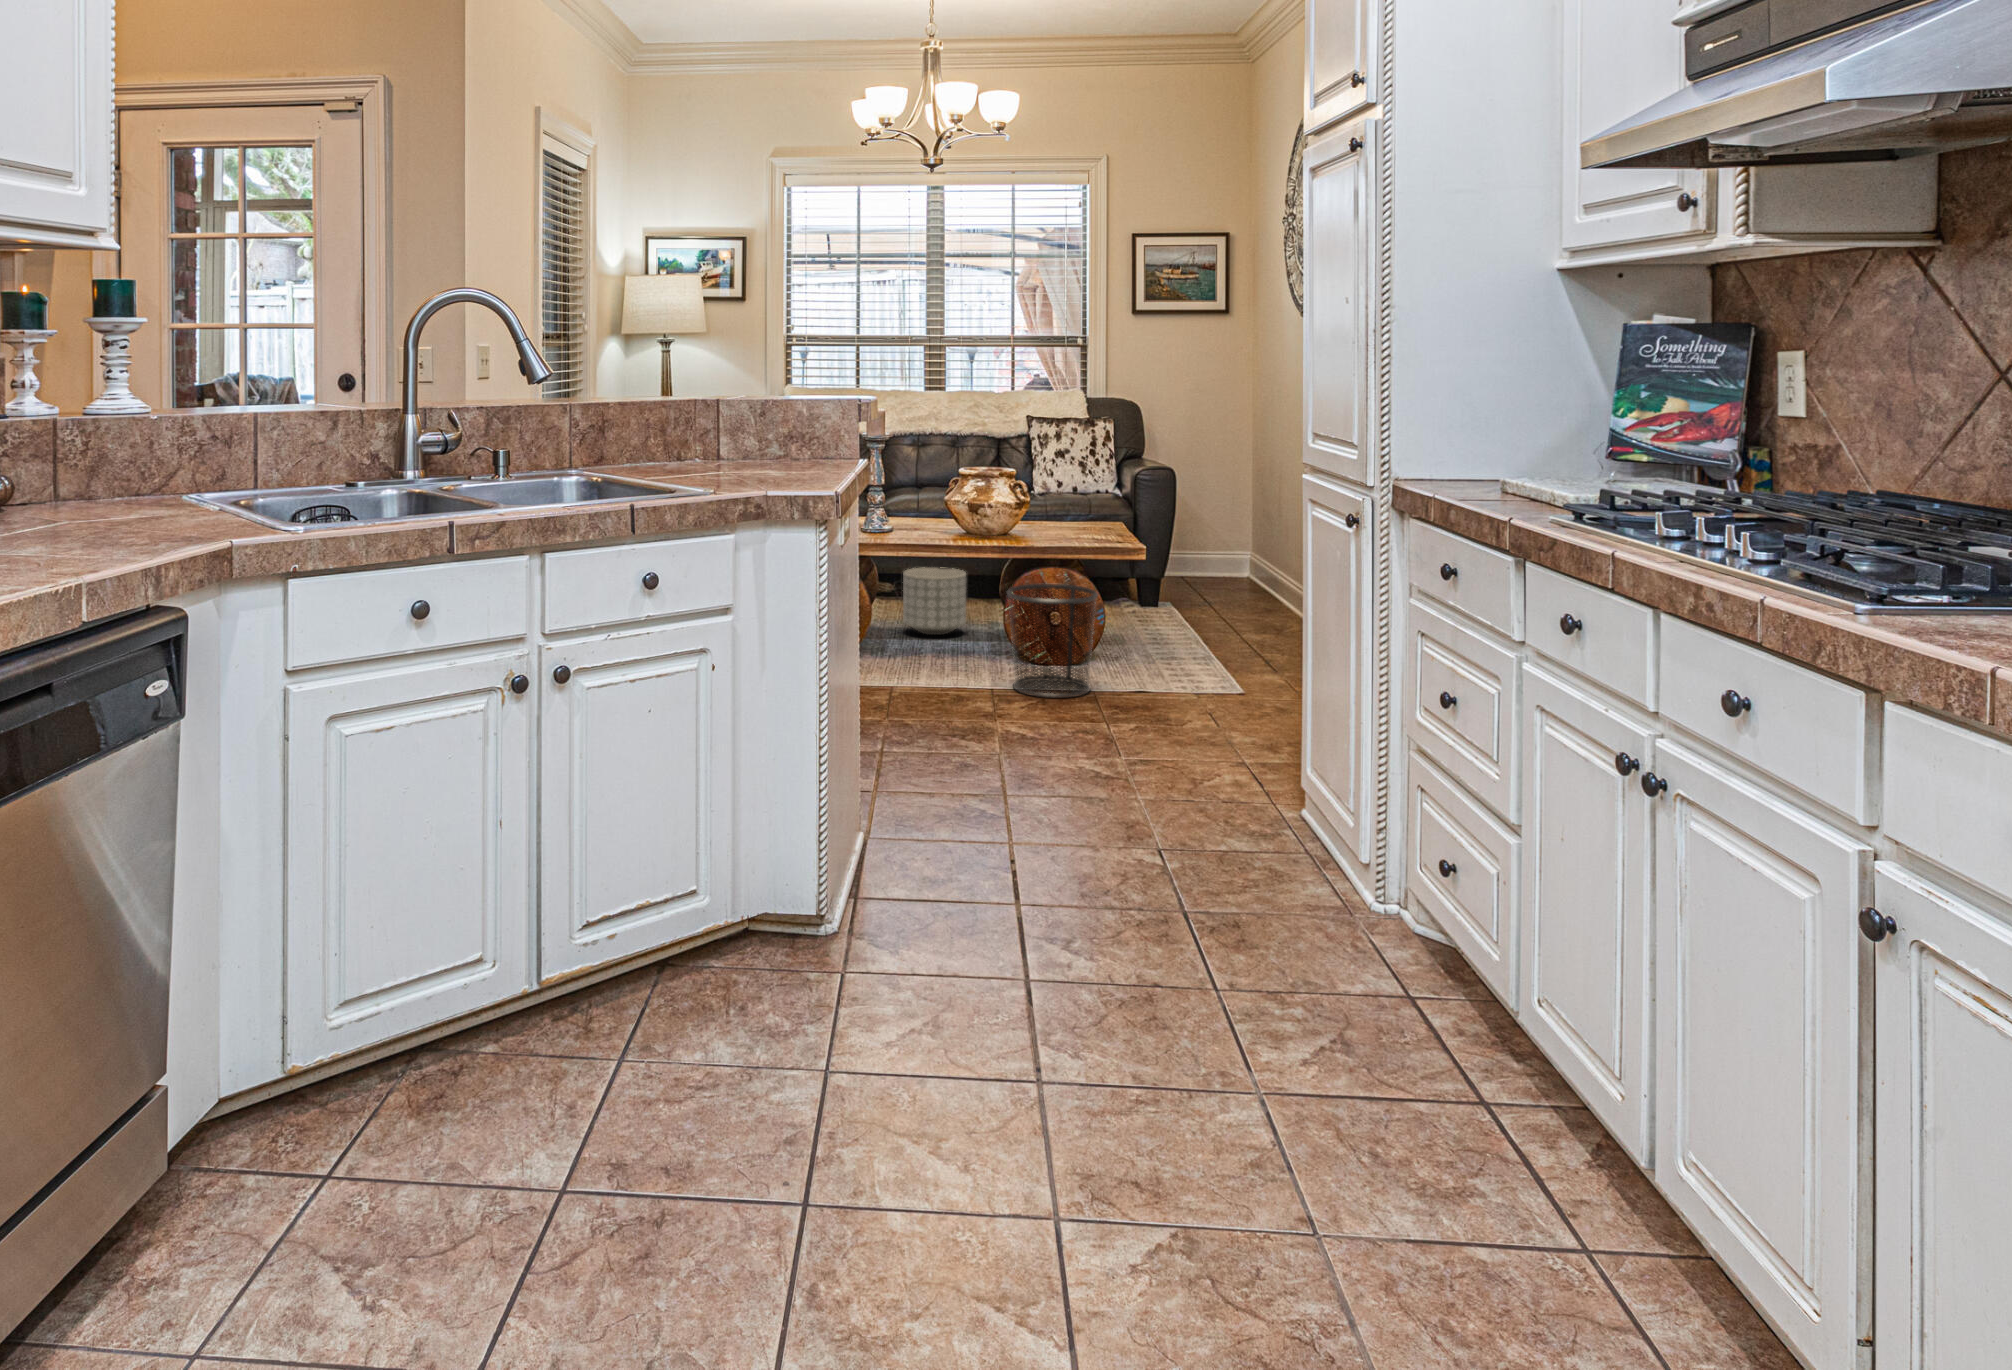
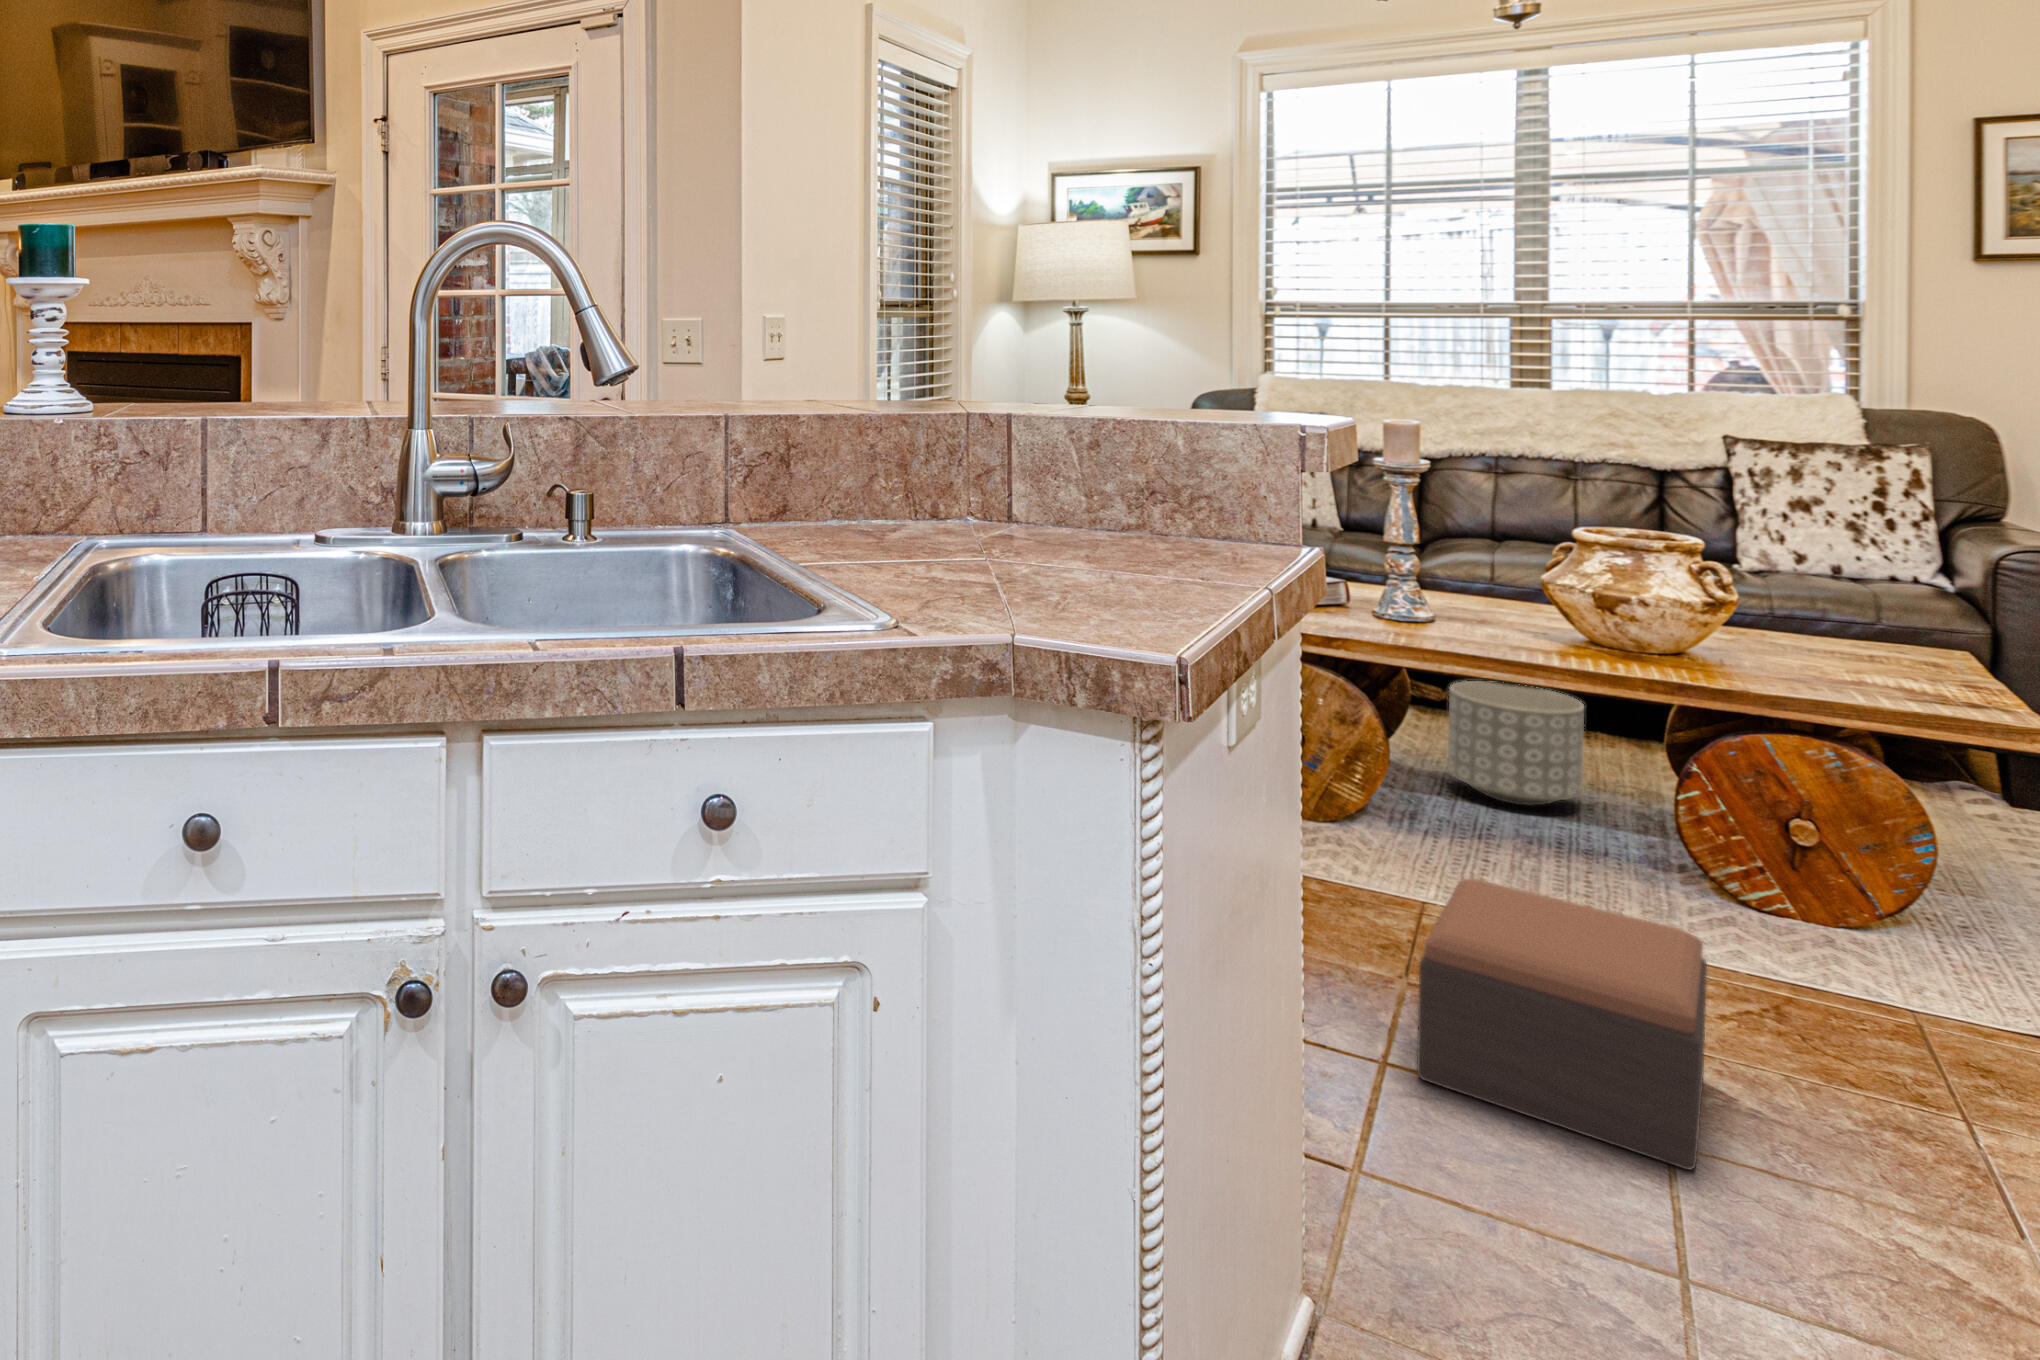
waste bin: present [1007,583,1098,698] -> none [1689,775,1957,1050]
footstool: none [902,645,1011,744] -> present [1417,879,1707,1170]

